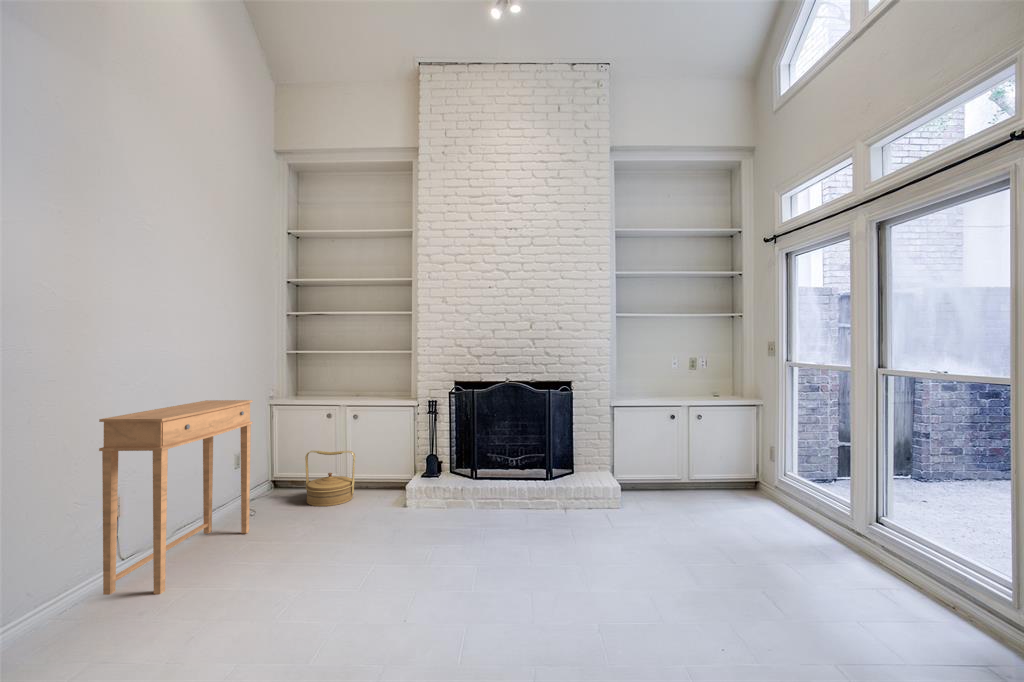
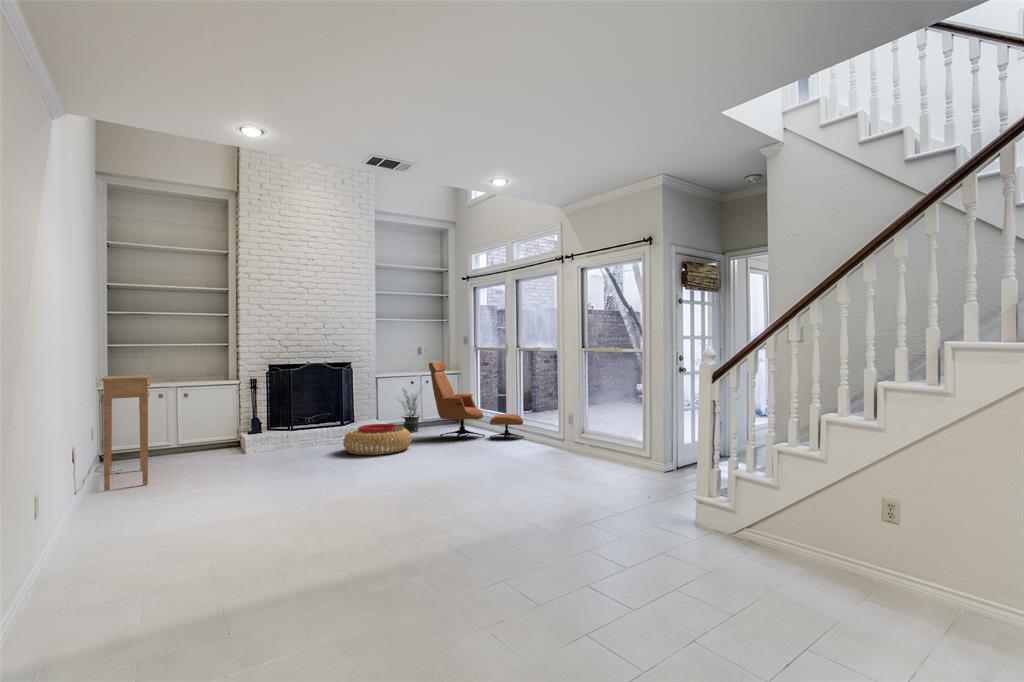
lounge chair: none [685,393,920,601] -> present [429,362,523,440]
potted plant: none [635,423,688,505] -> present [402,390,419,433]
woven basket: present [305,451,355,507] -> none [151,418,195,459]
pouf: none [503,508,631,592] -> present [343,424,411,455]

